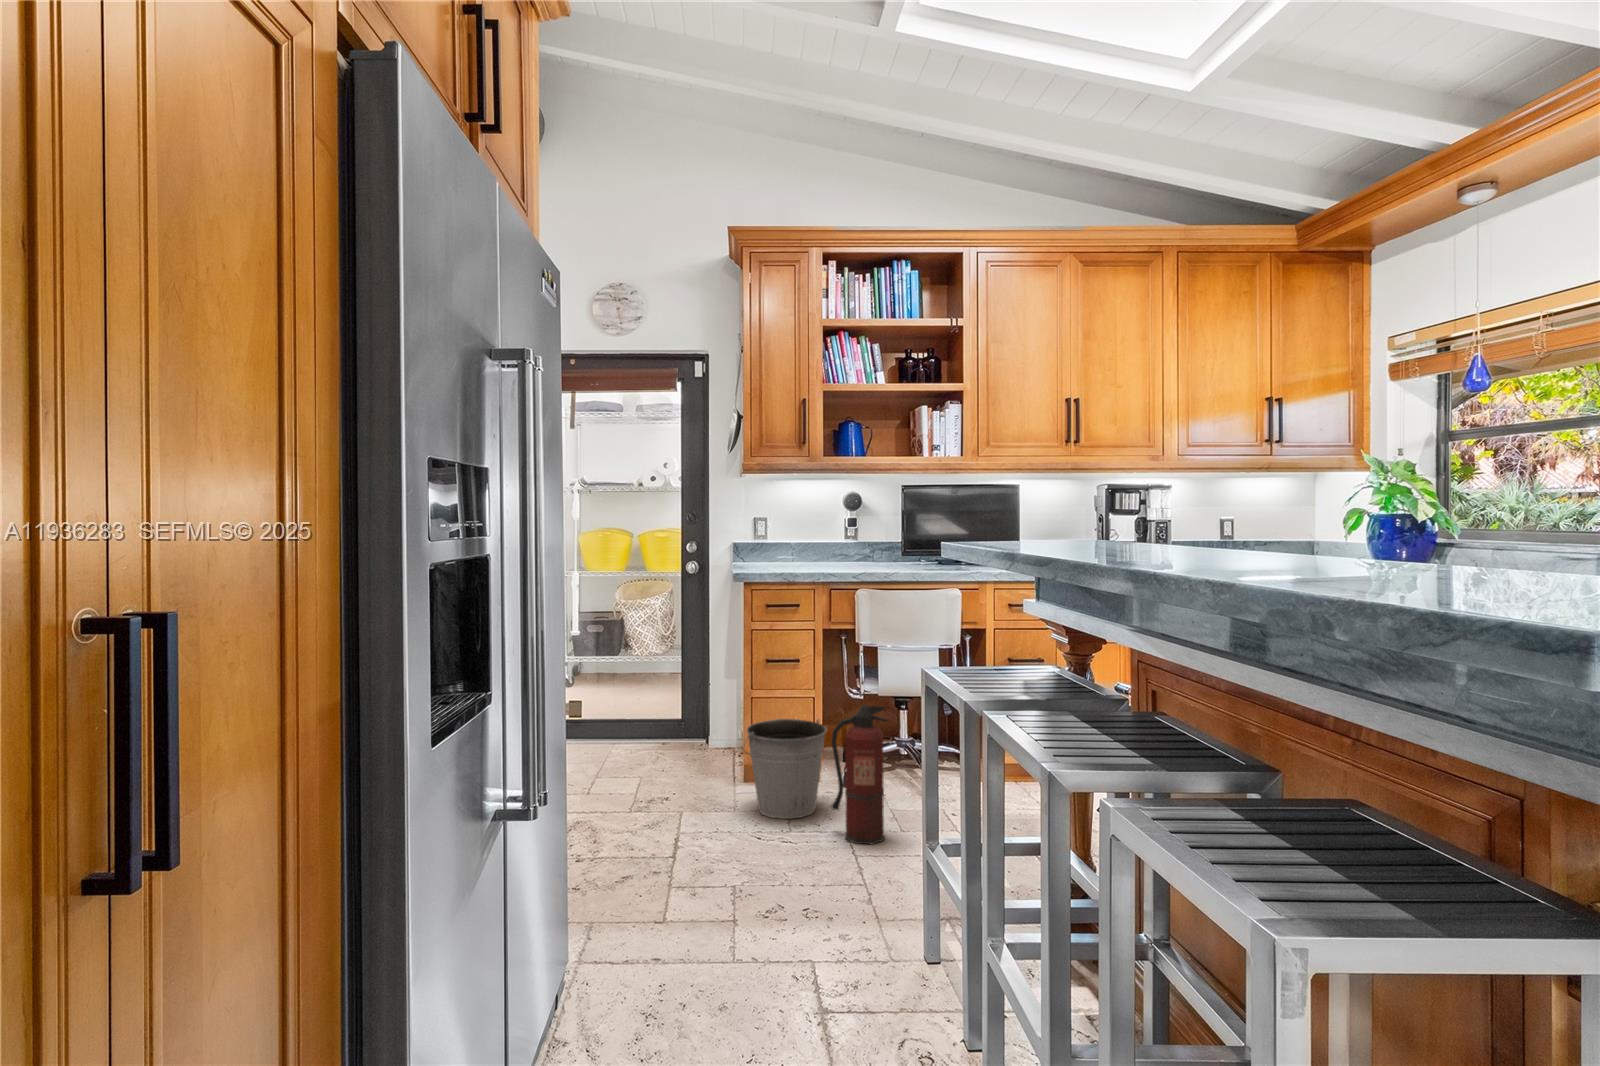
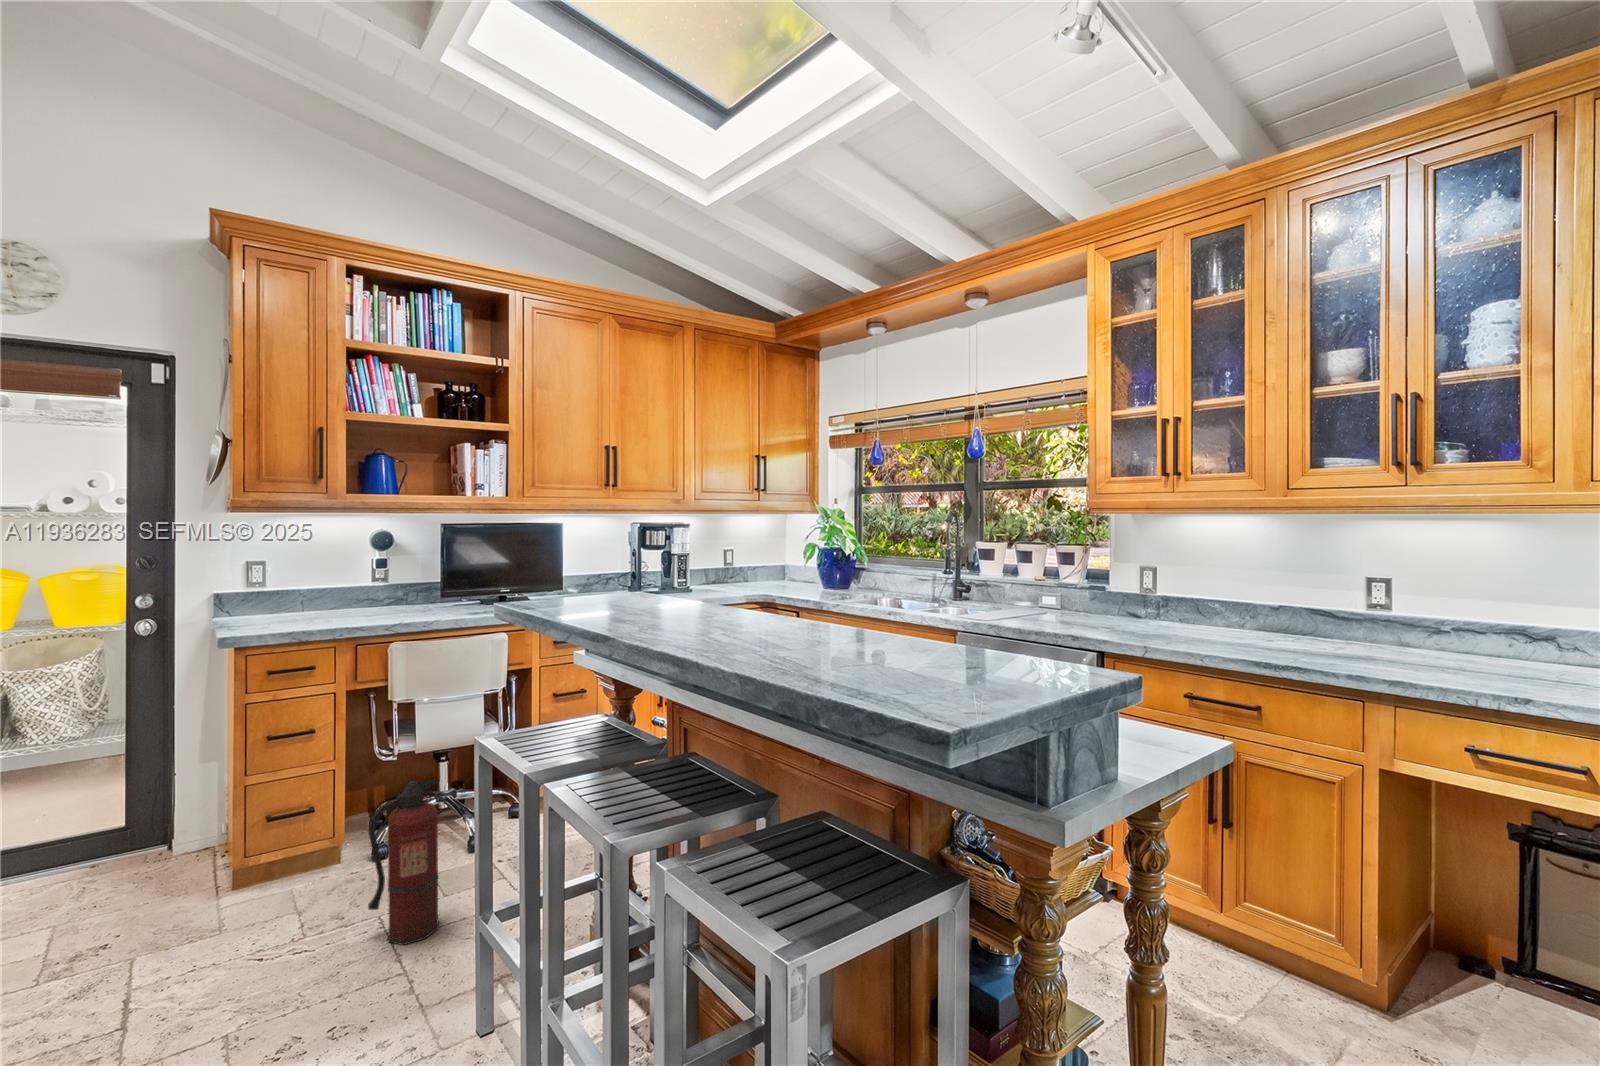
bucket: present [744,719,826,819] -> none [231,798,358,939]

